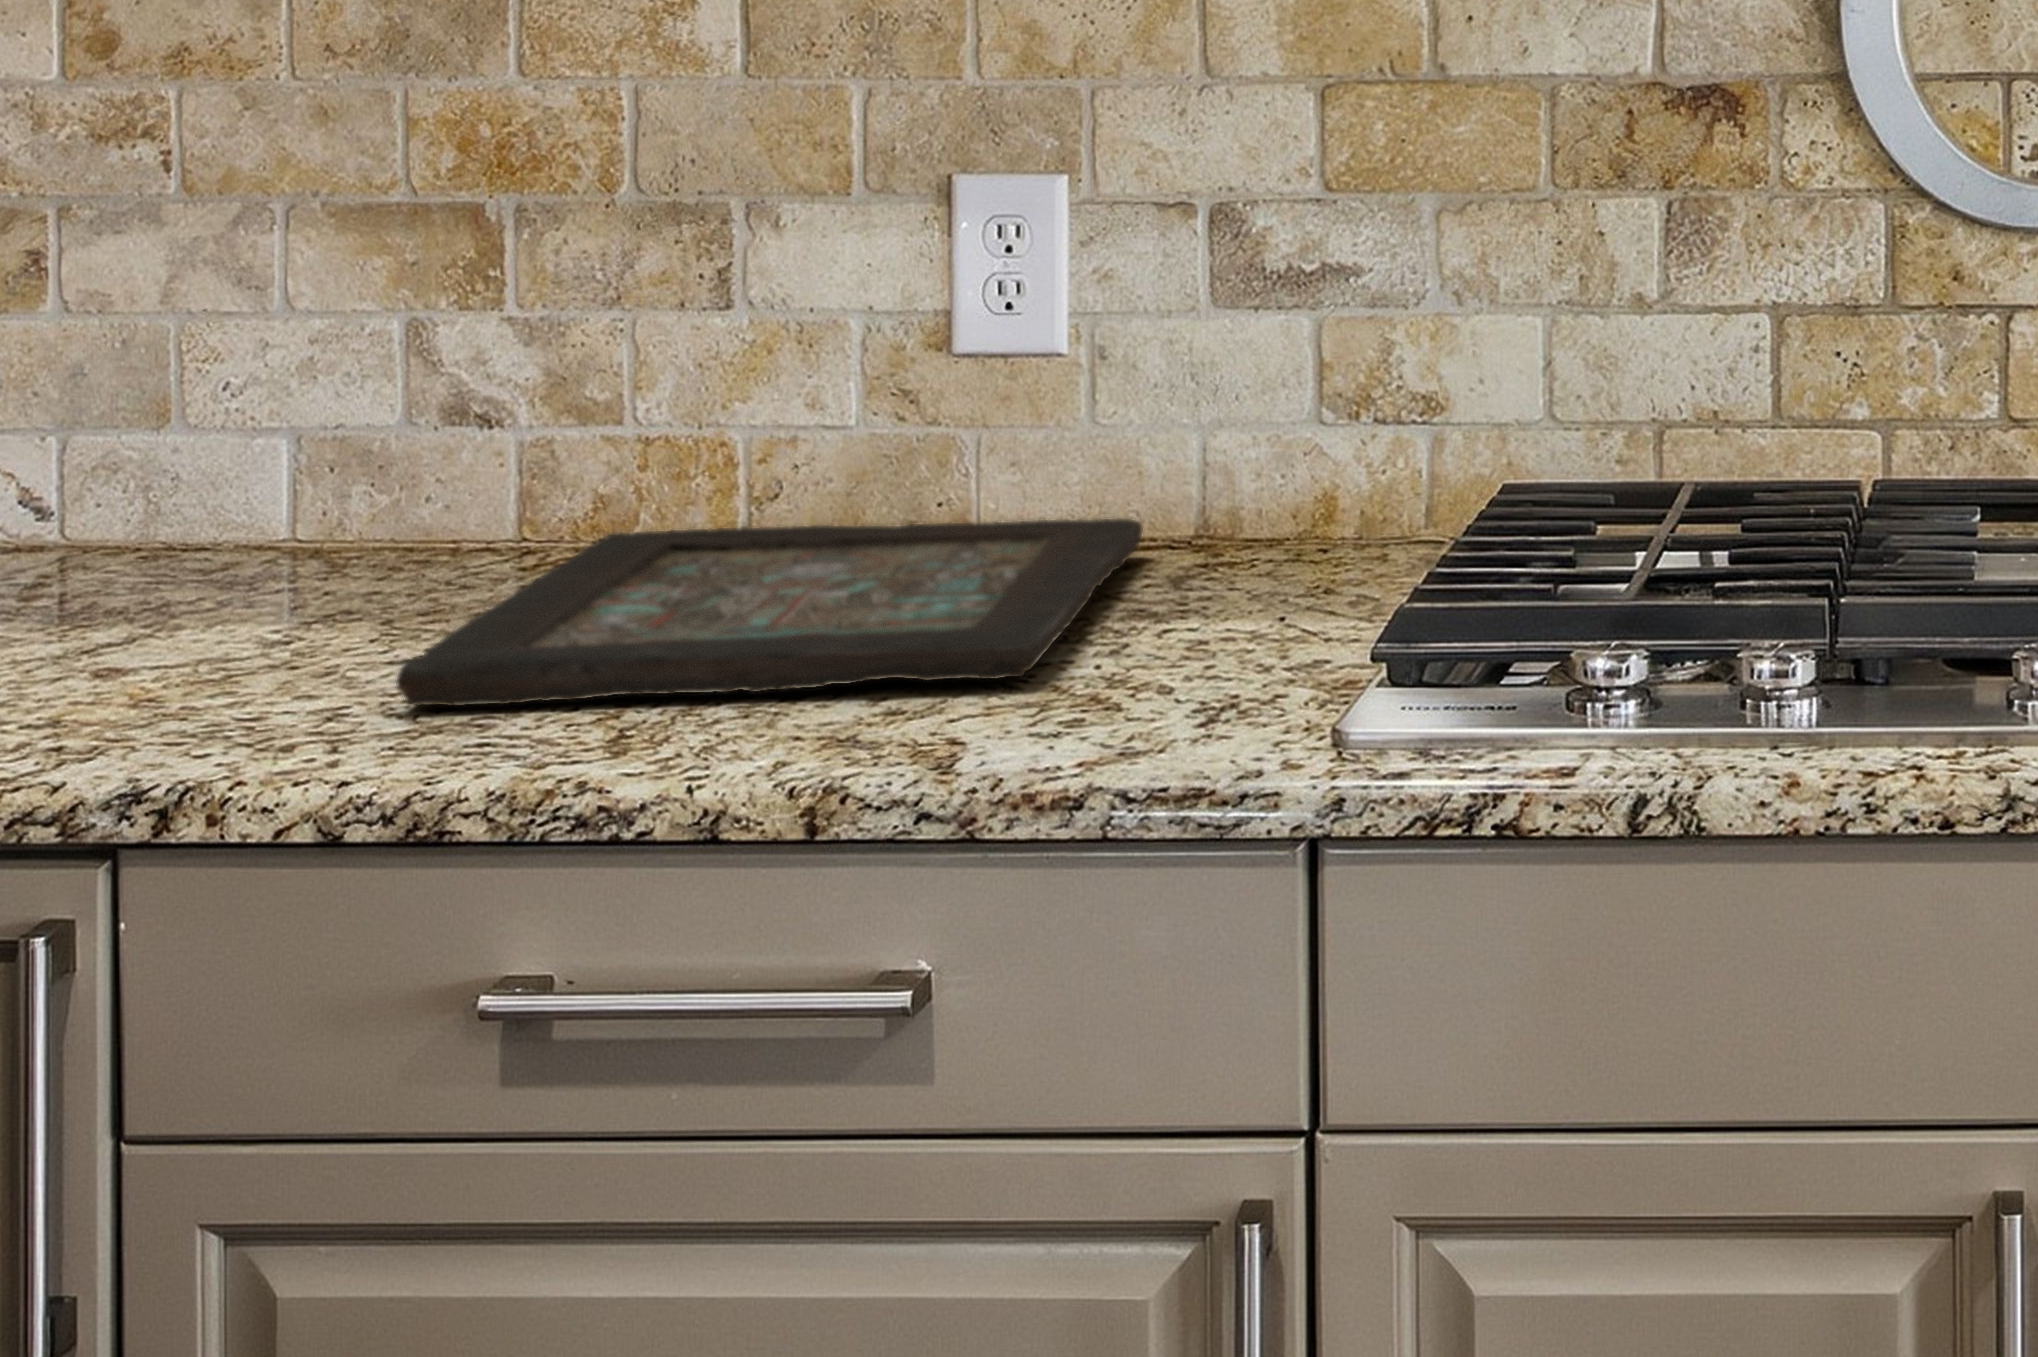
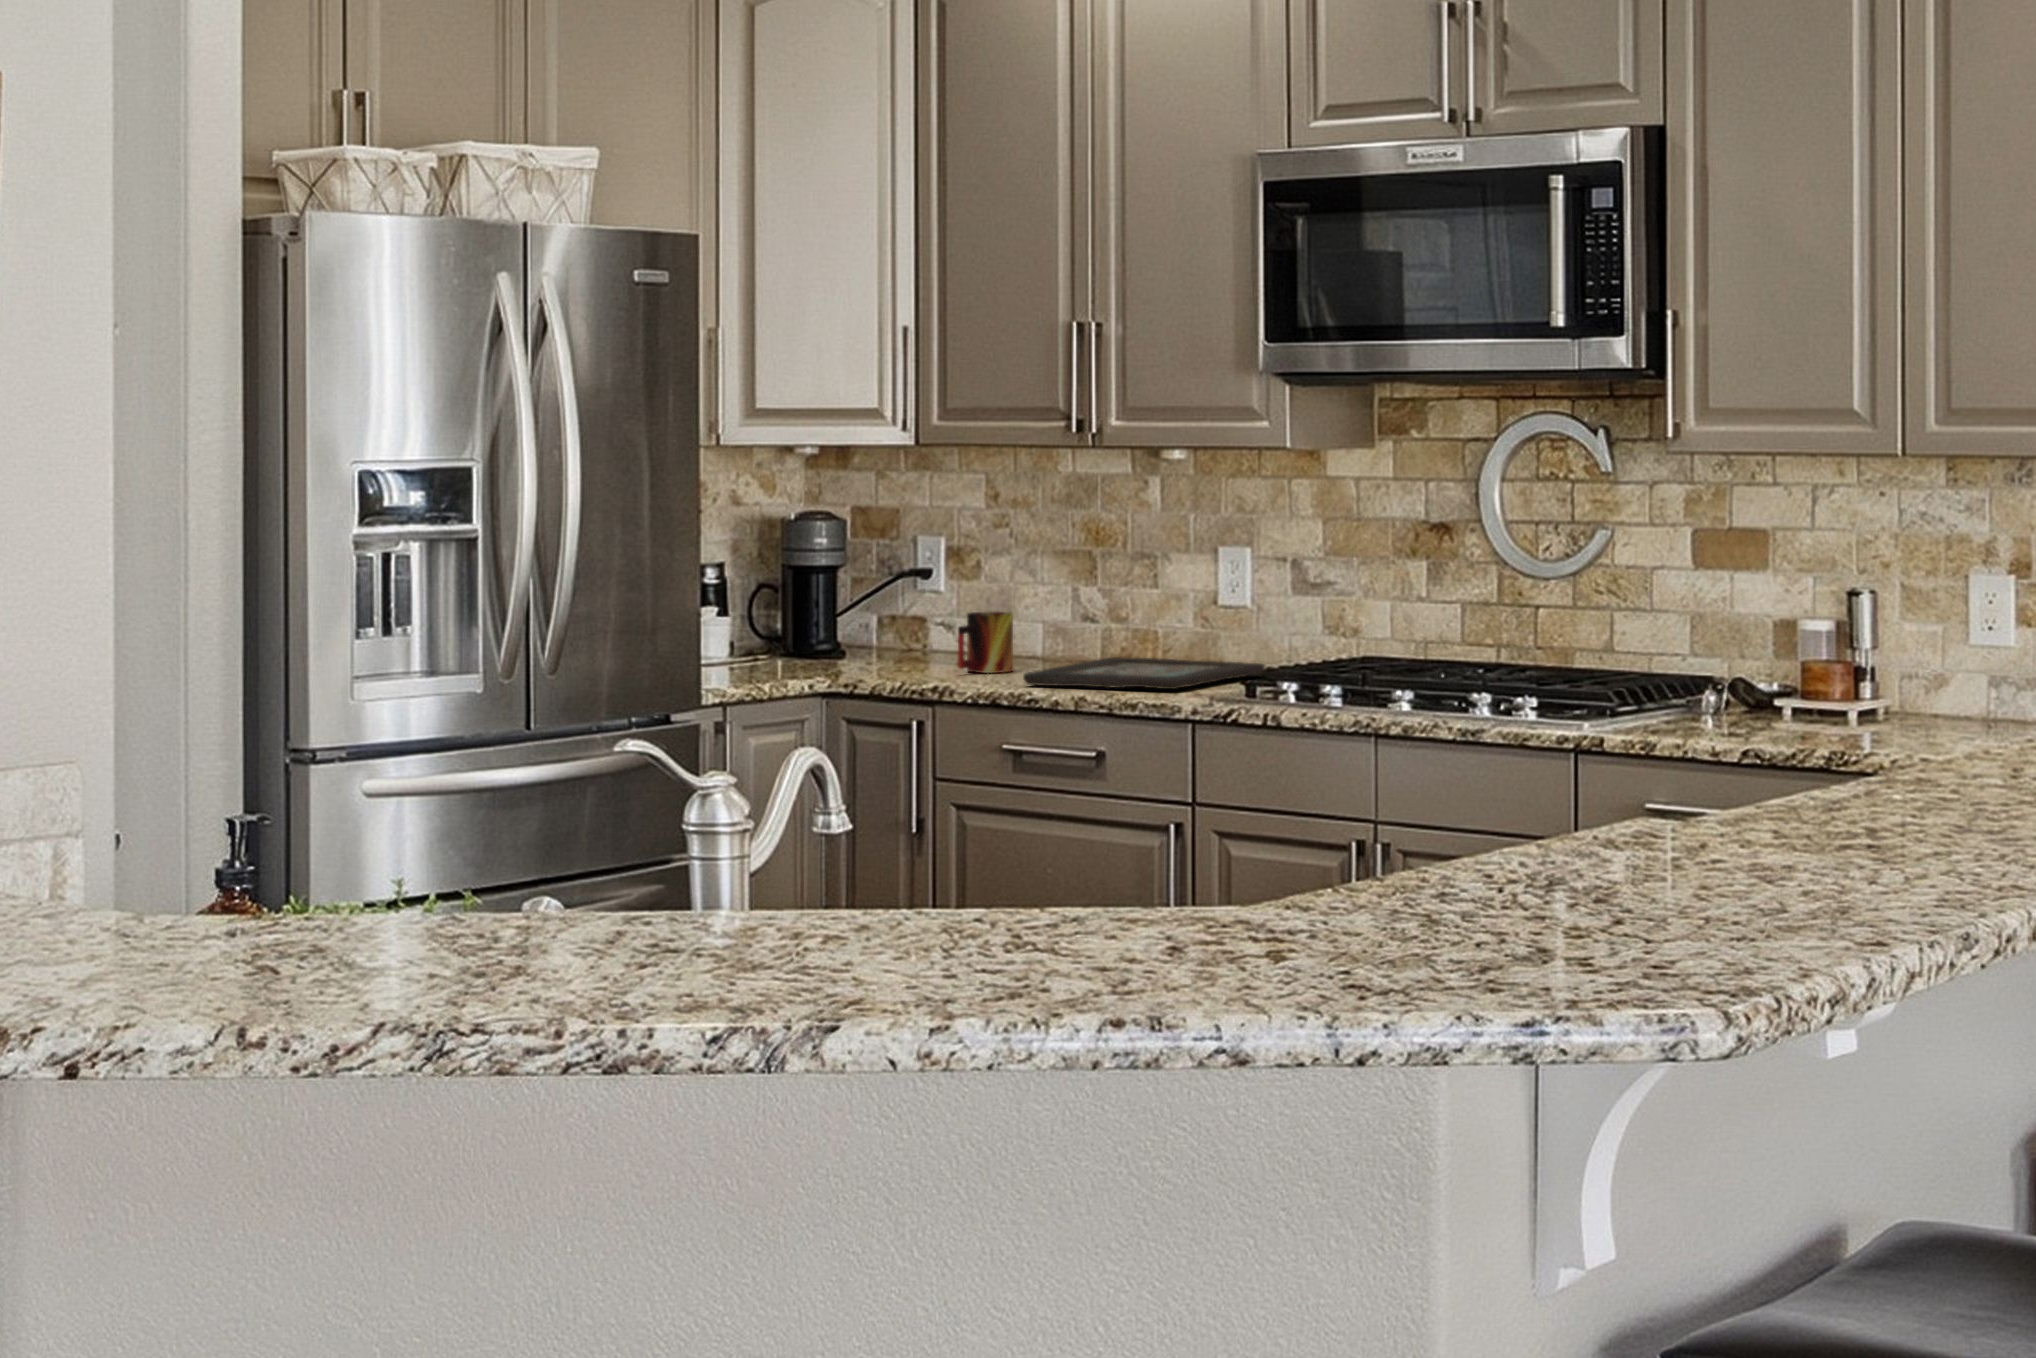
mug: none [46,417,245,639] -> present [958,612,1013,673]

